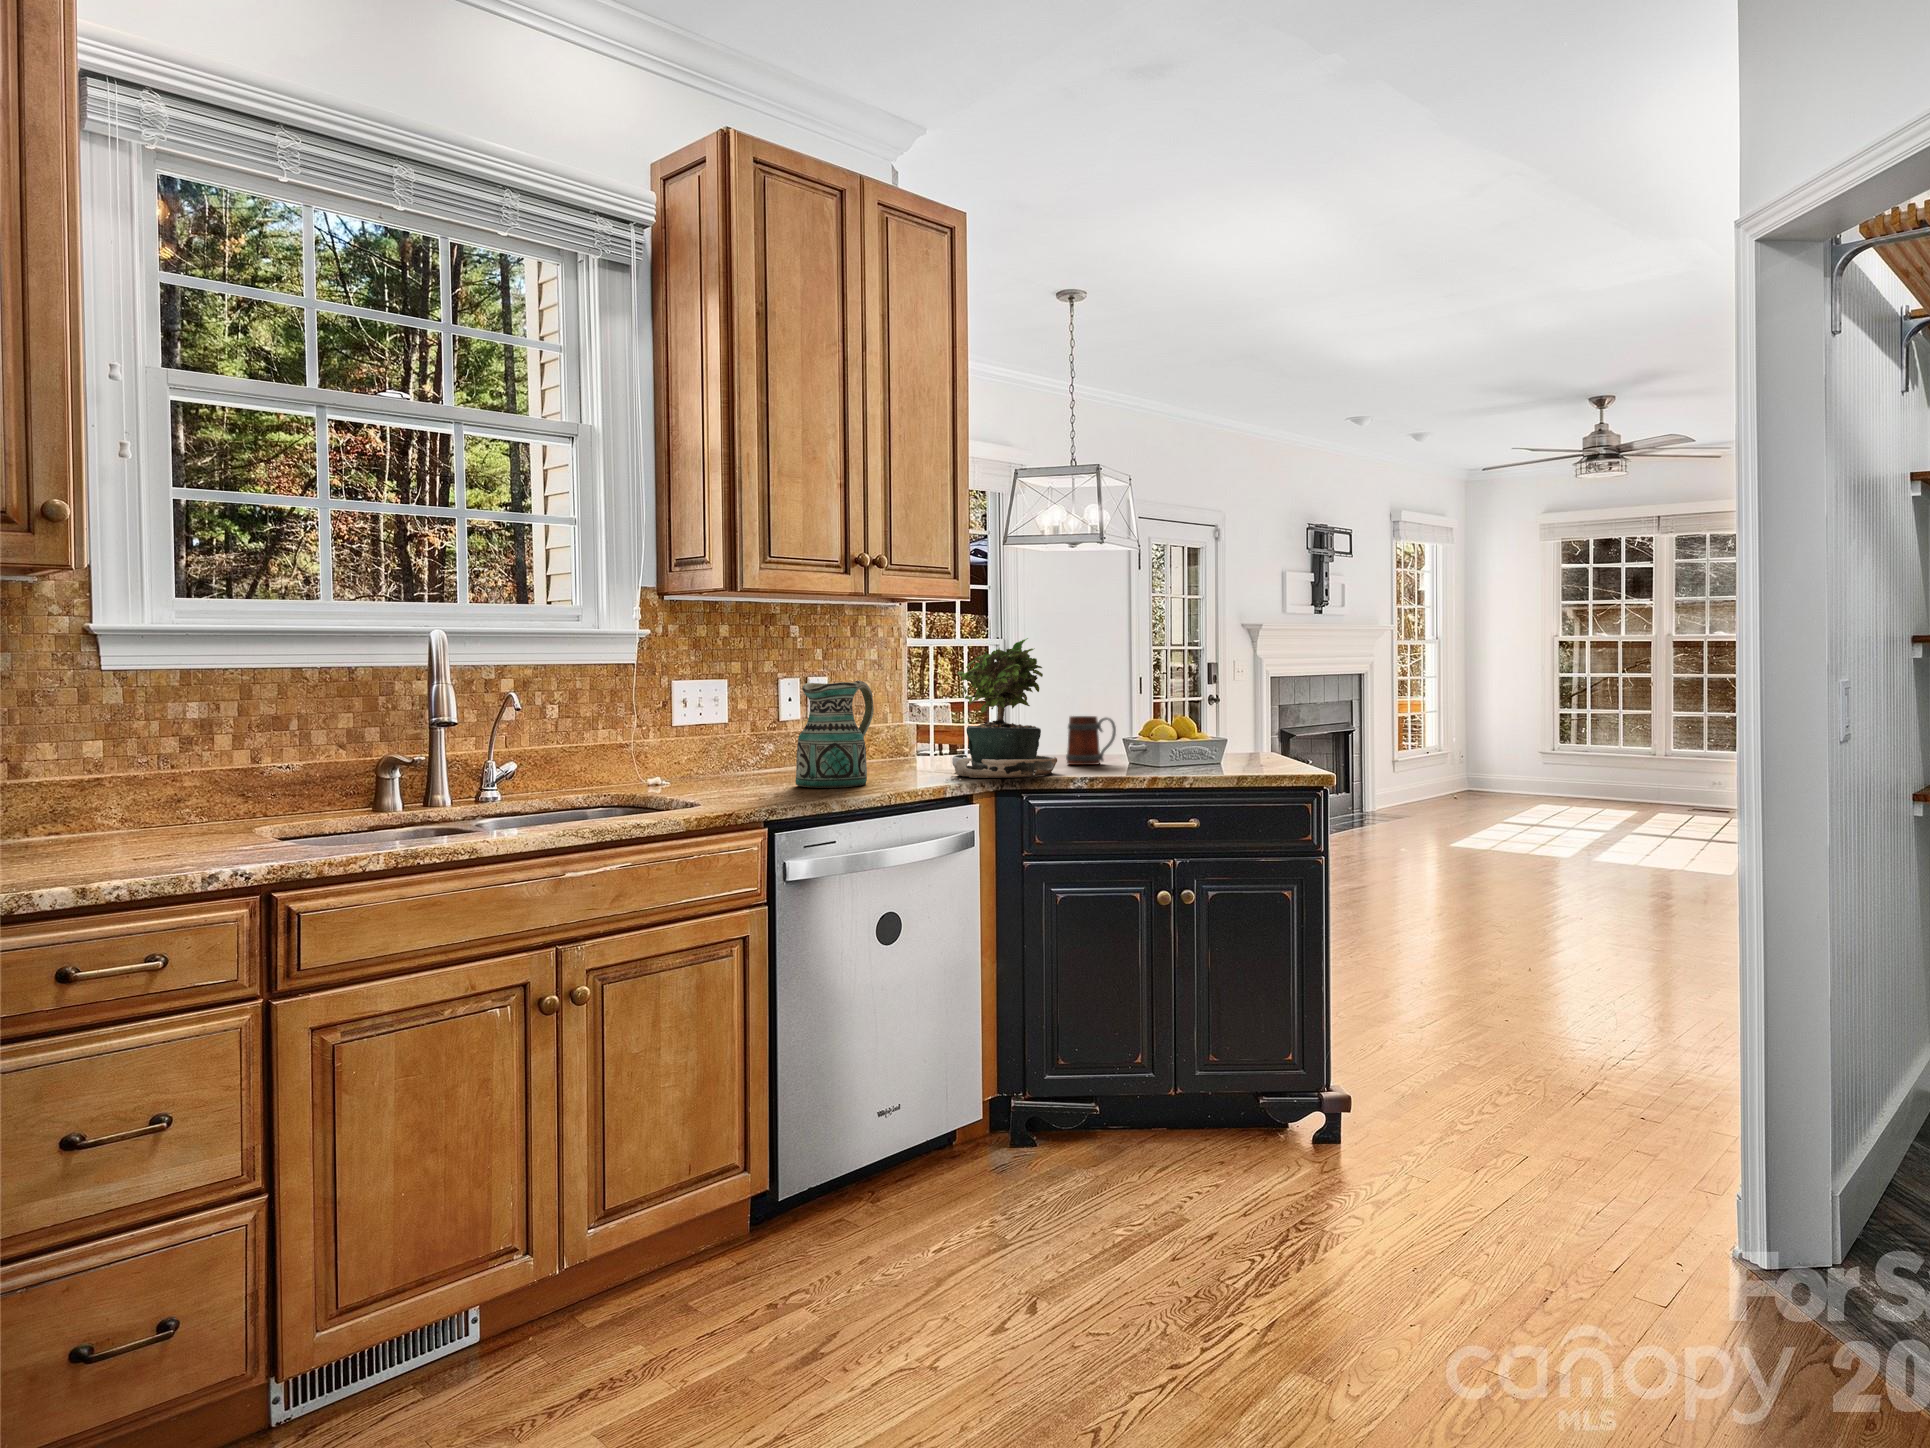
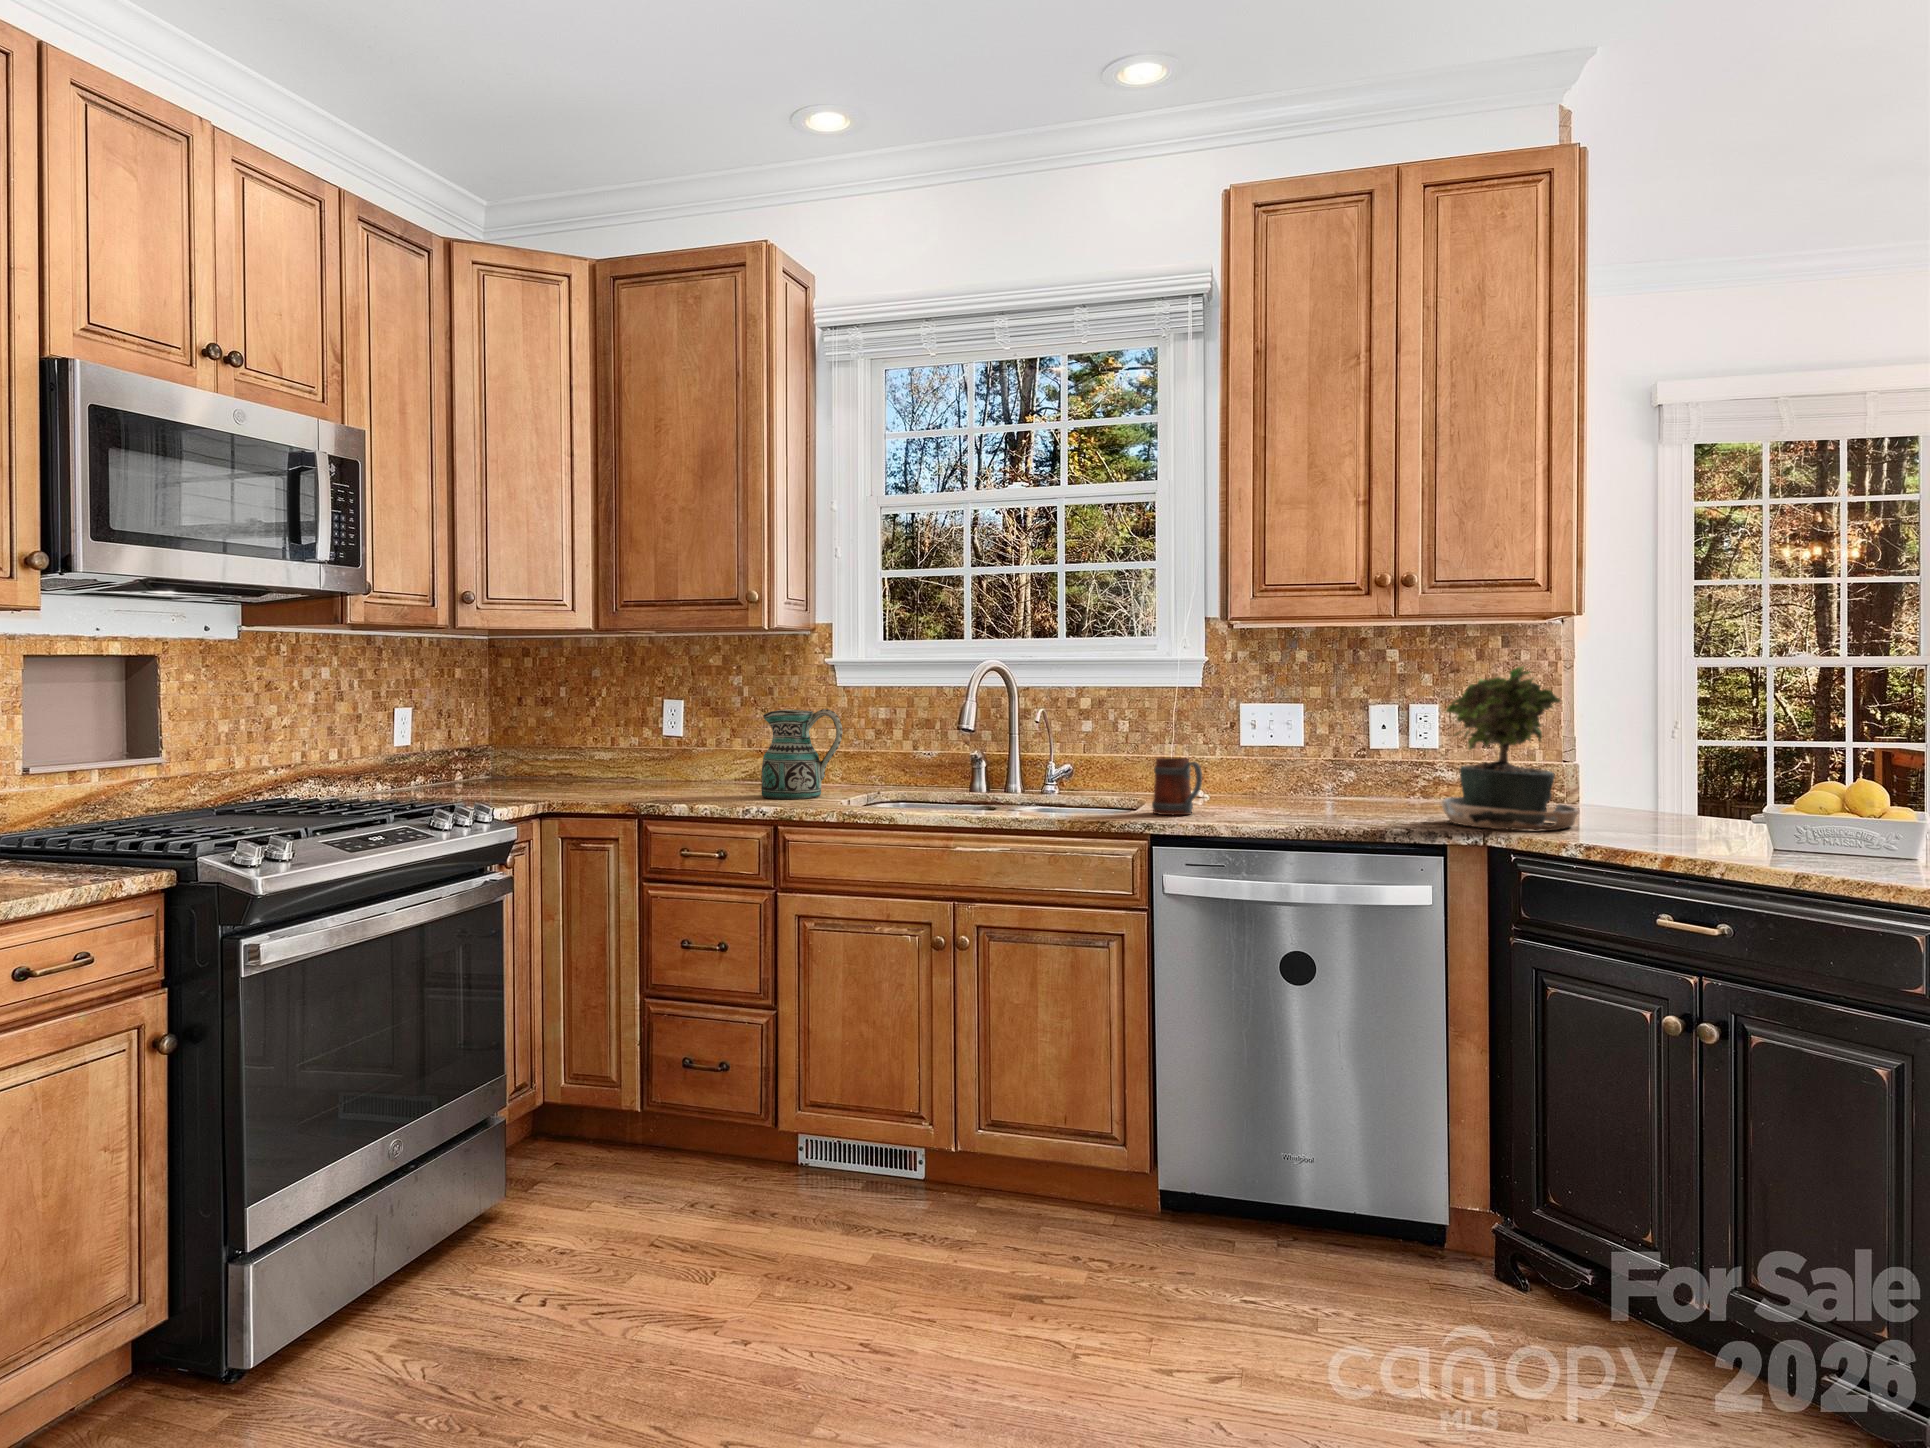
ceramic pitcher: present [795,681,874,788] -> present [761,709,843,799]
mug: present [1066,716,1116,765] -> present [1152,757,1202,815]

